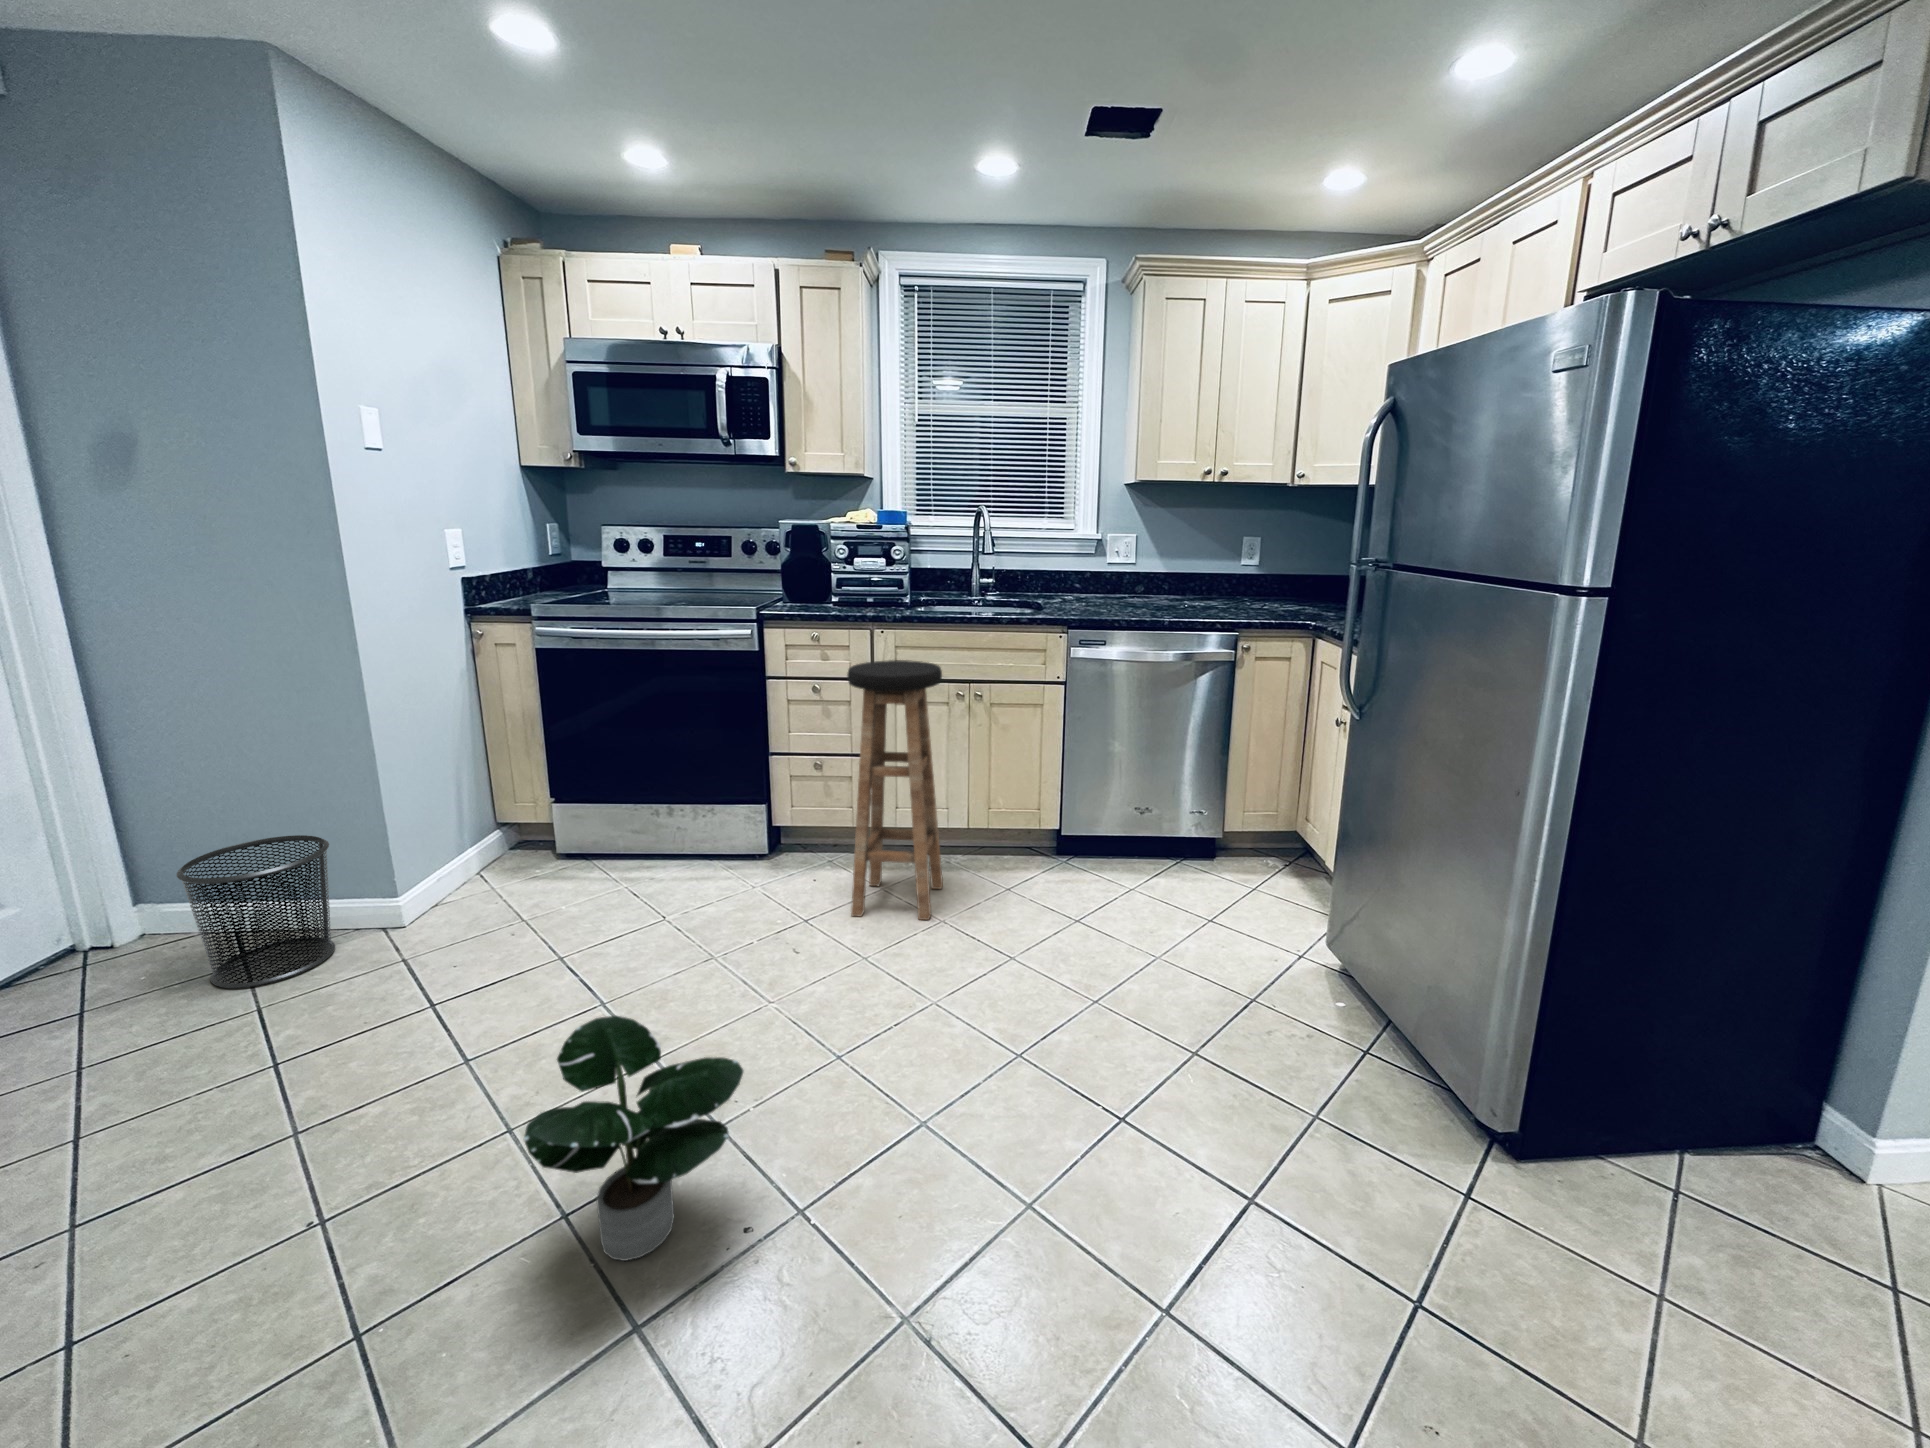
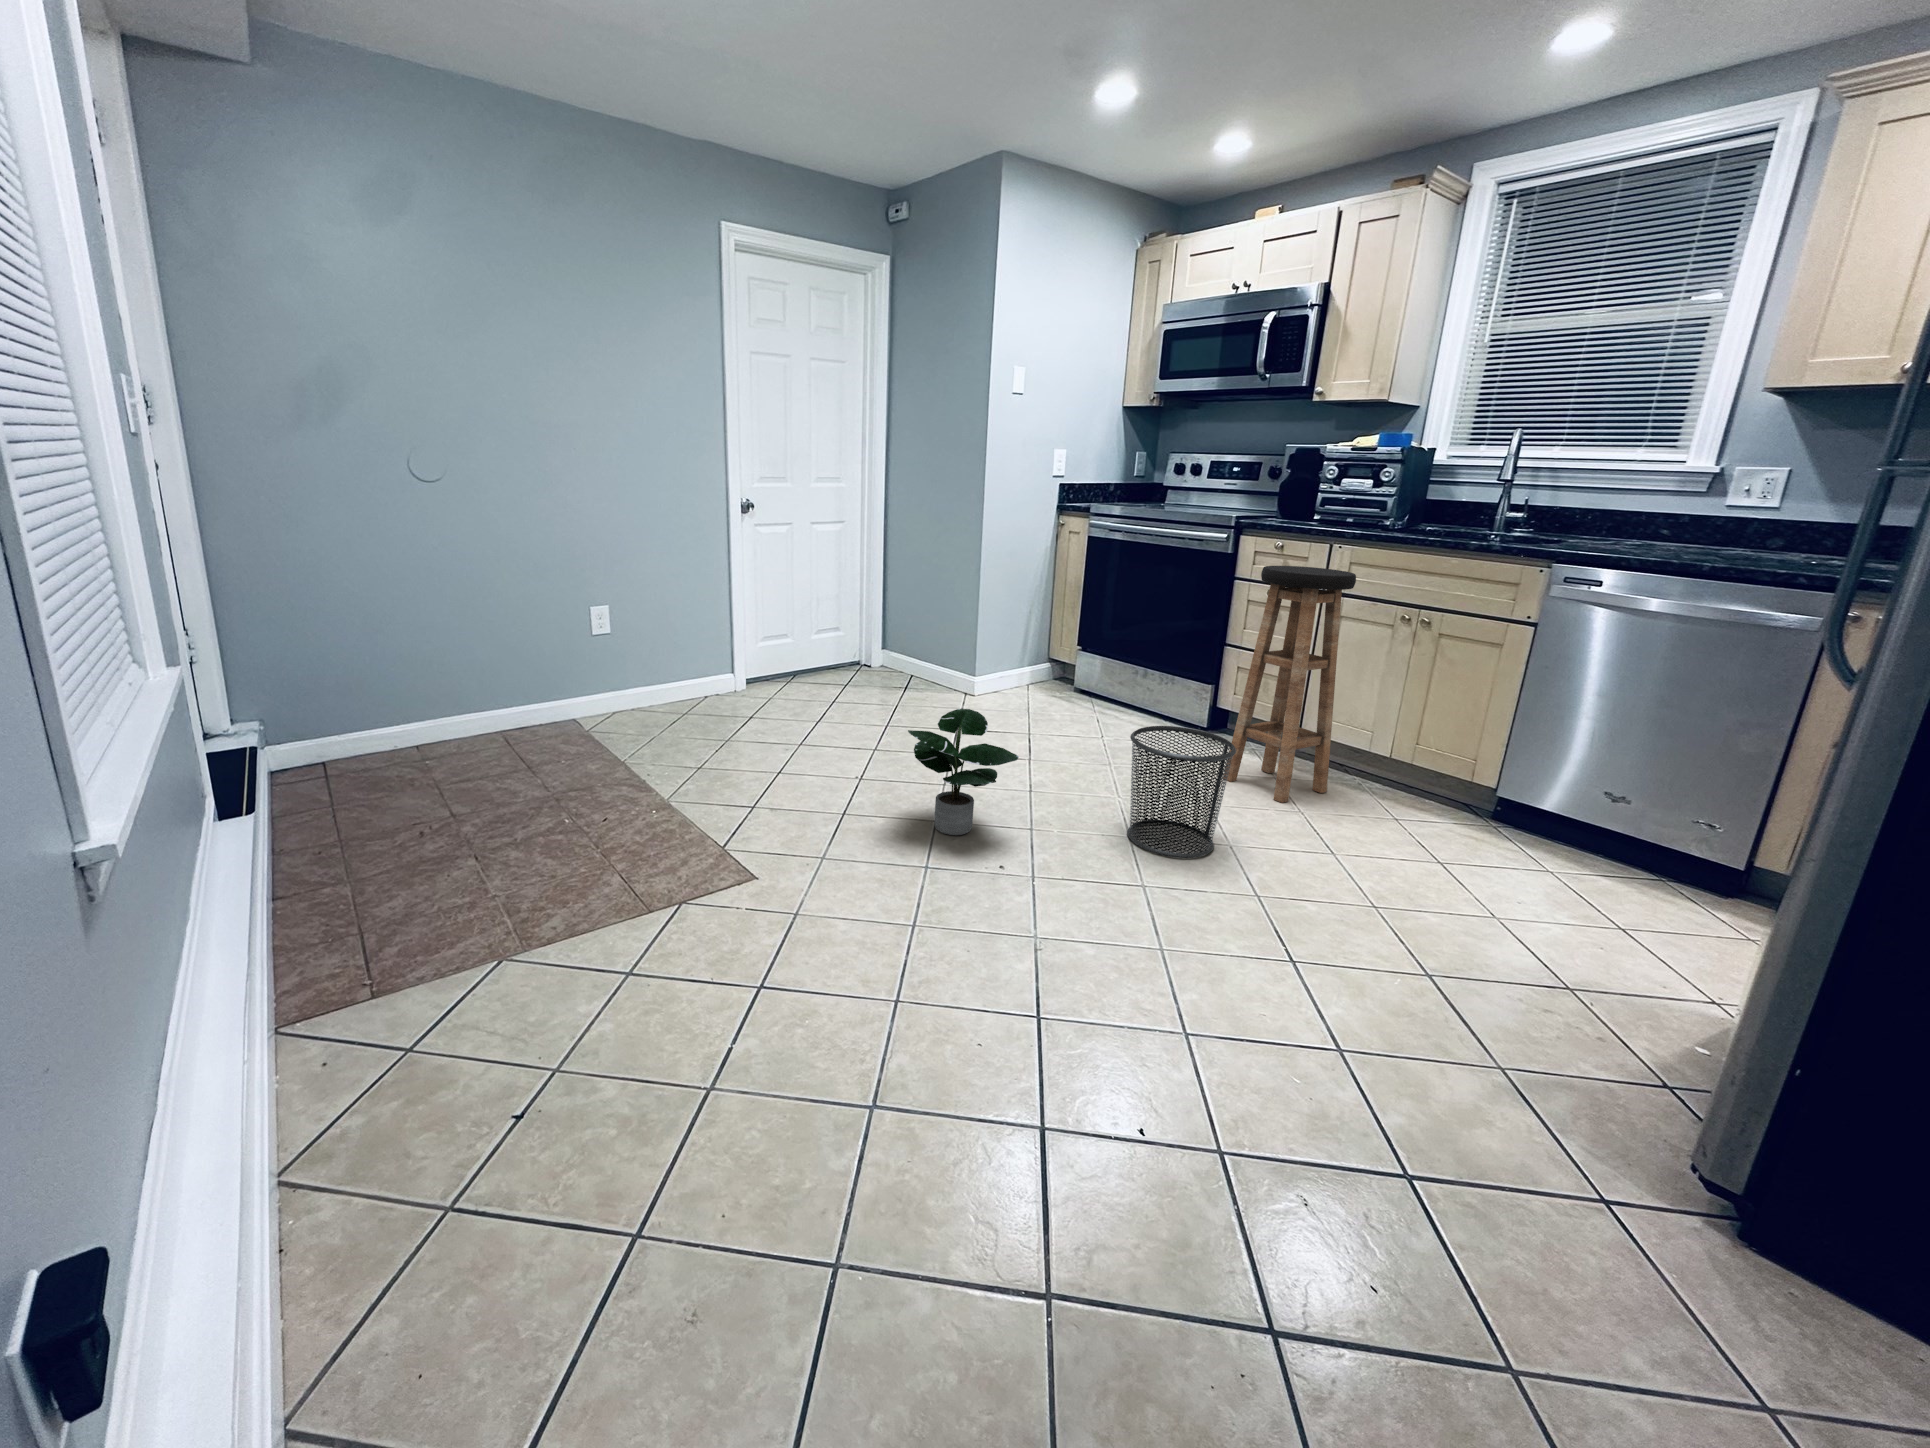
waste bin: present [177,835,335,988] -> present [1127,726,1236,858]

